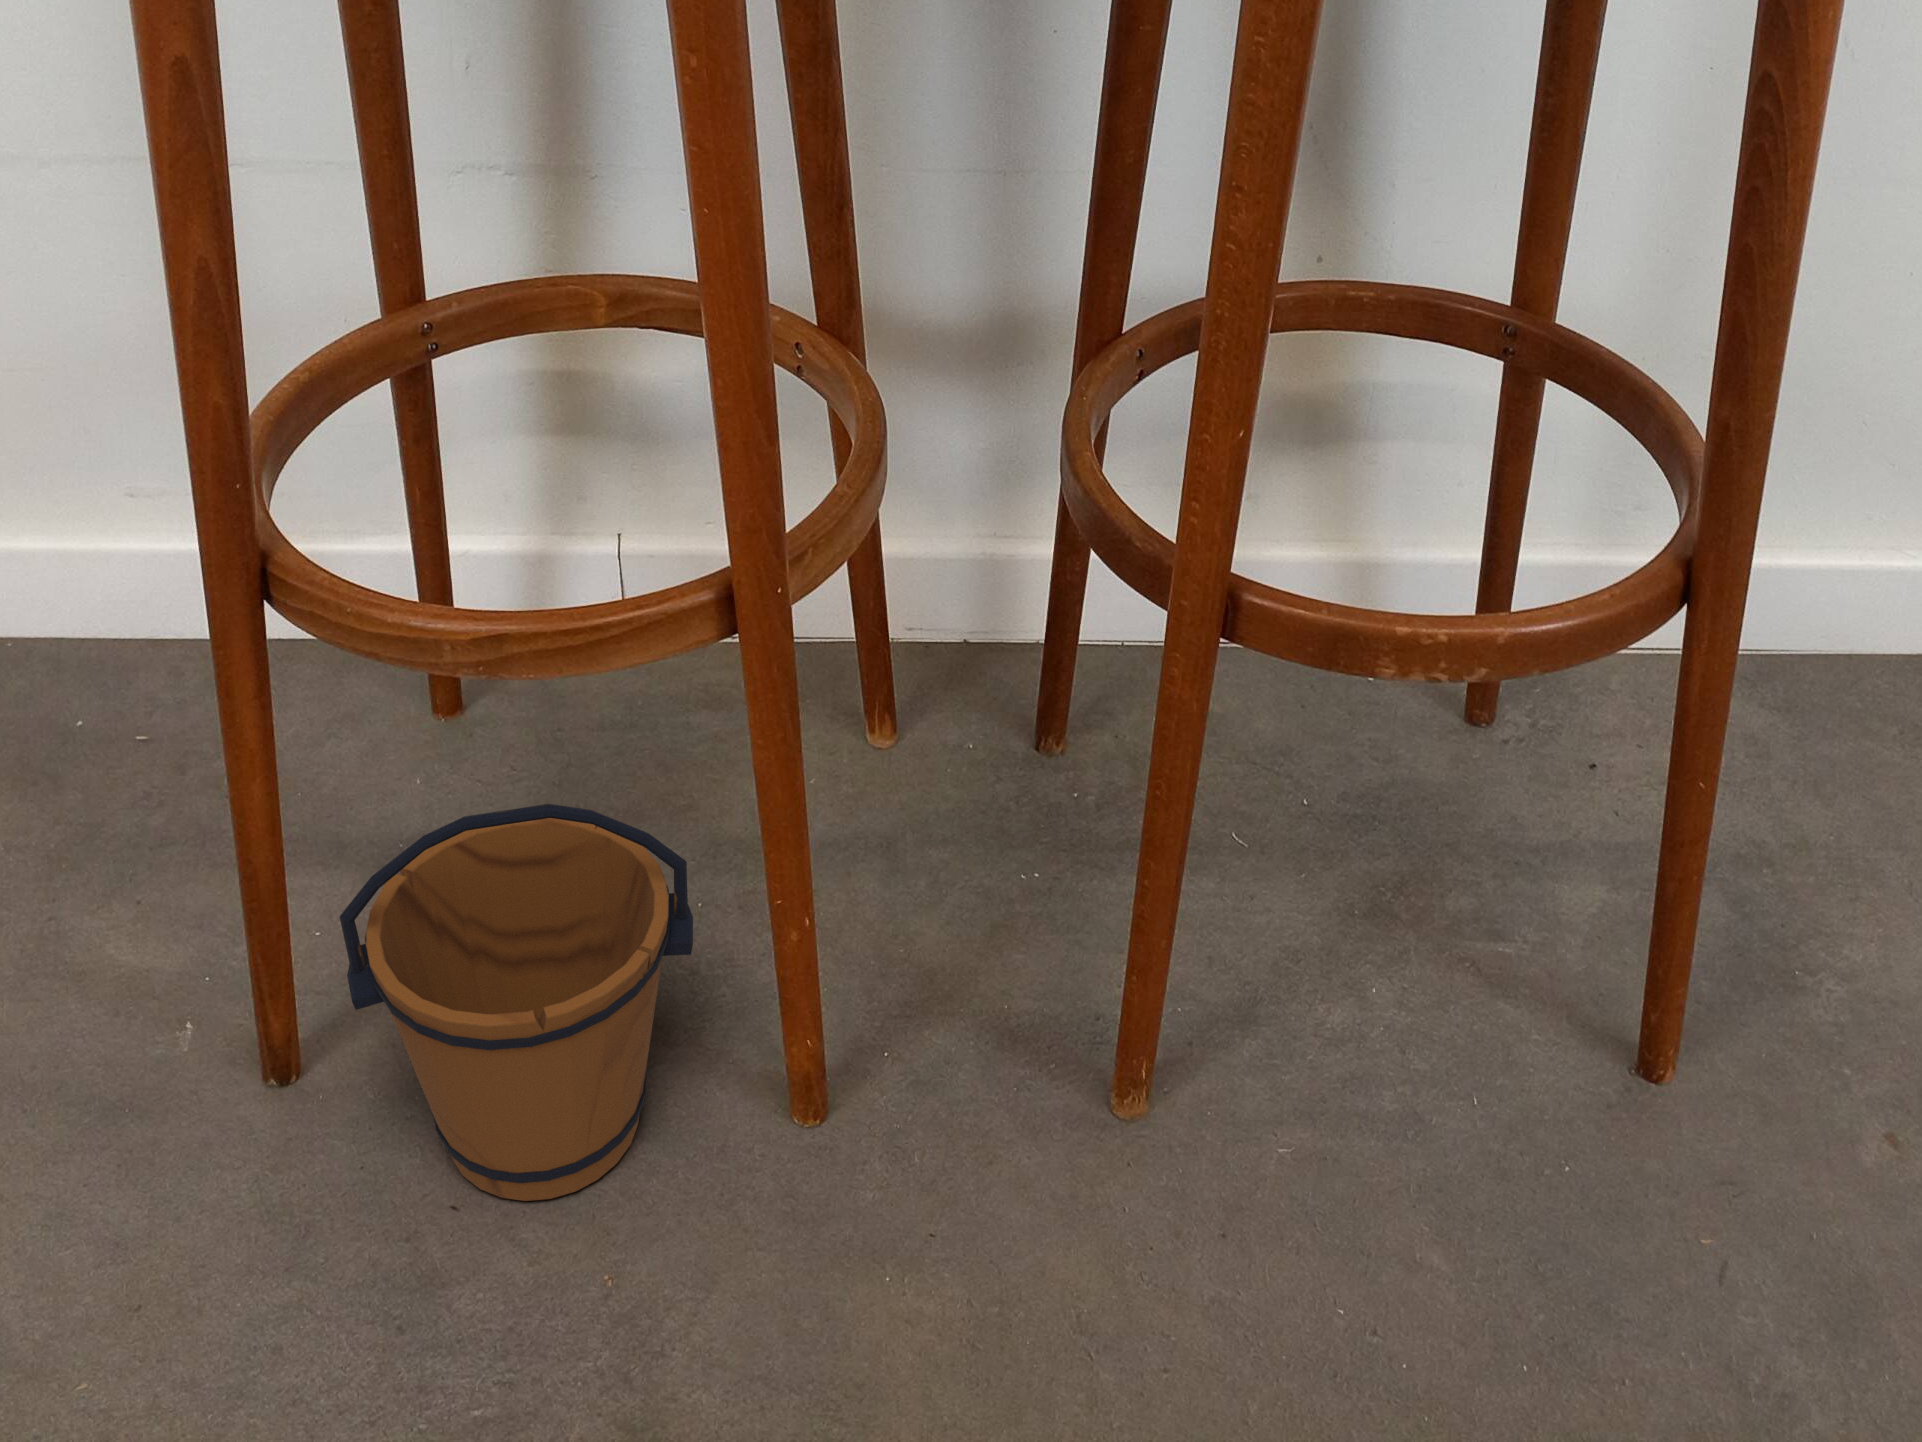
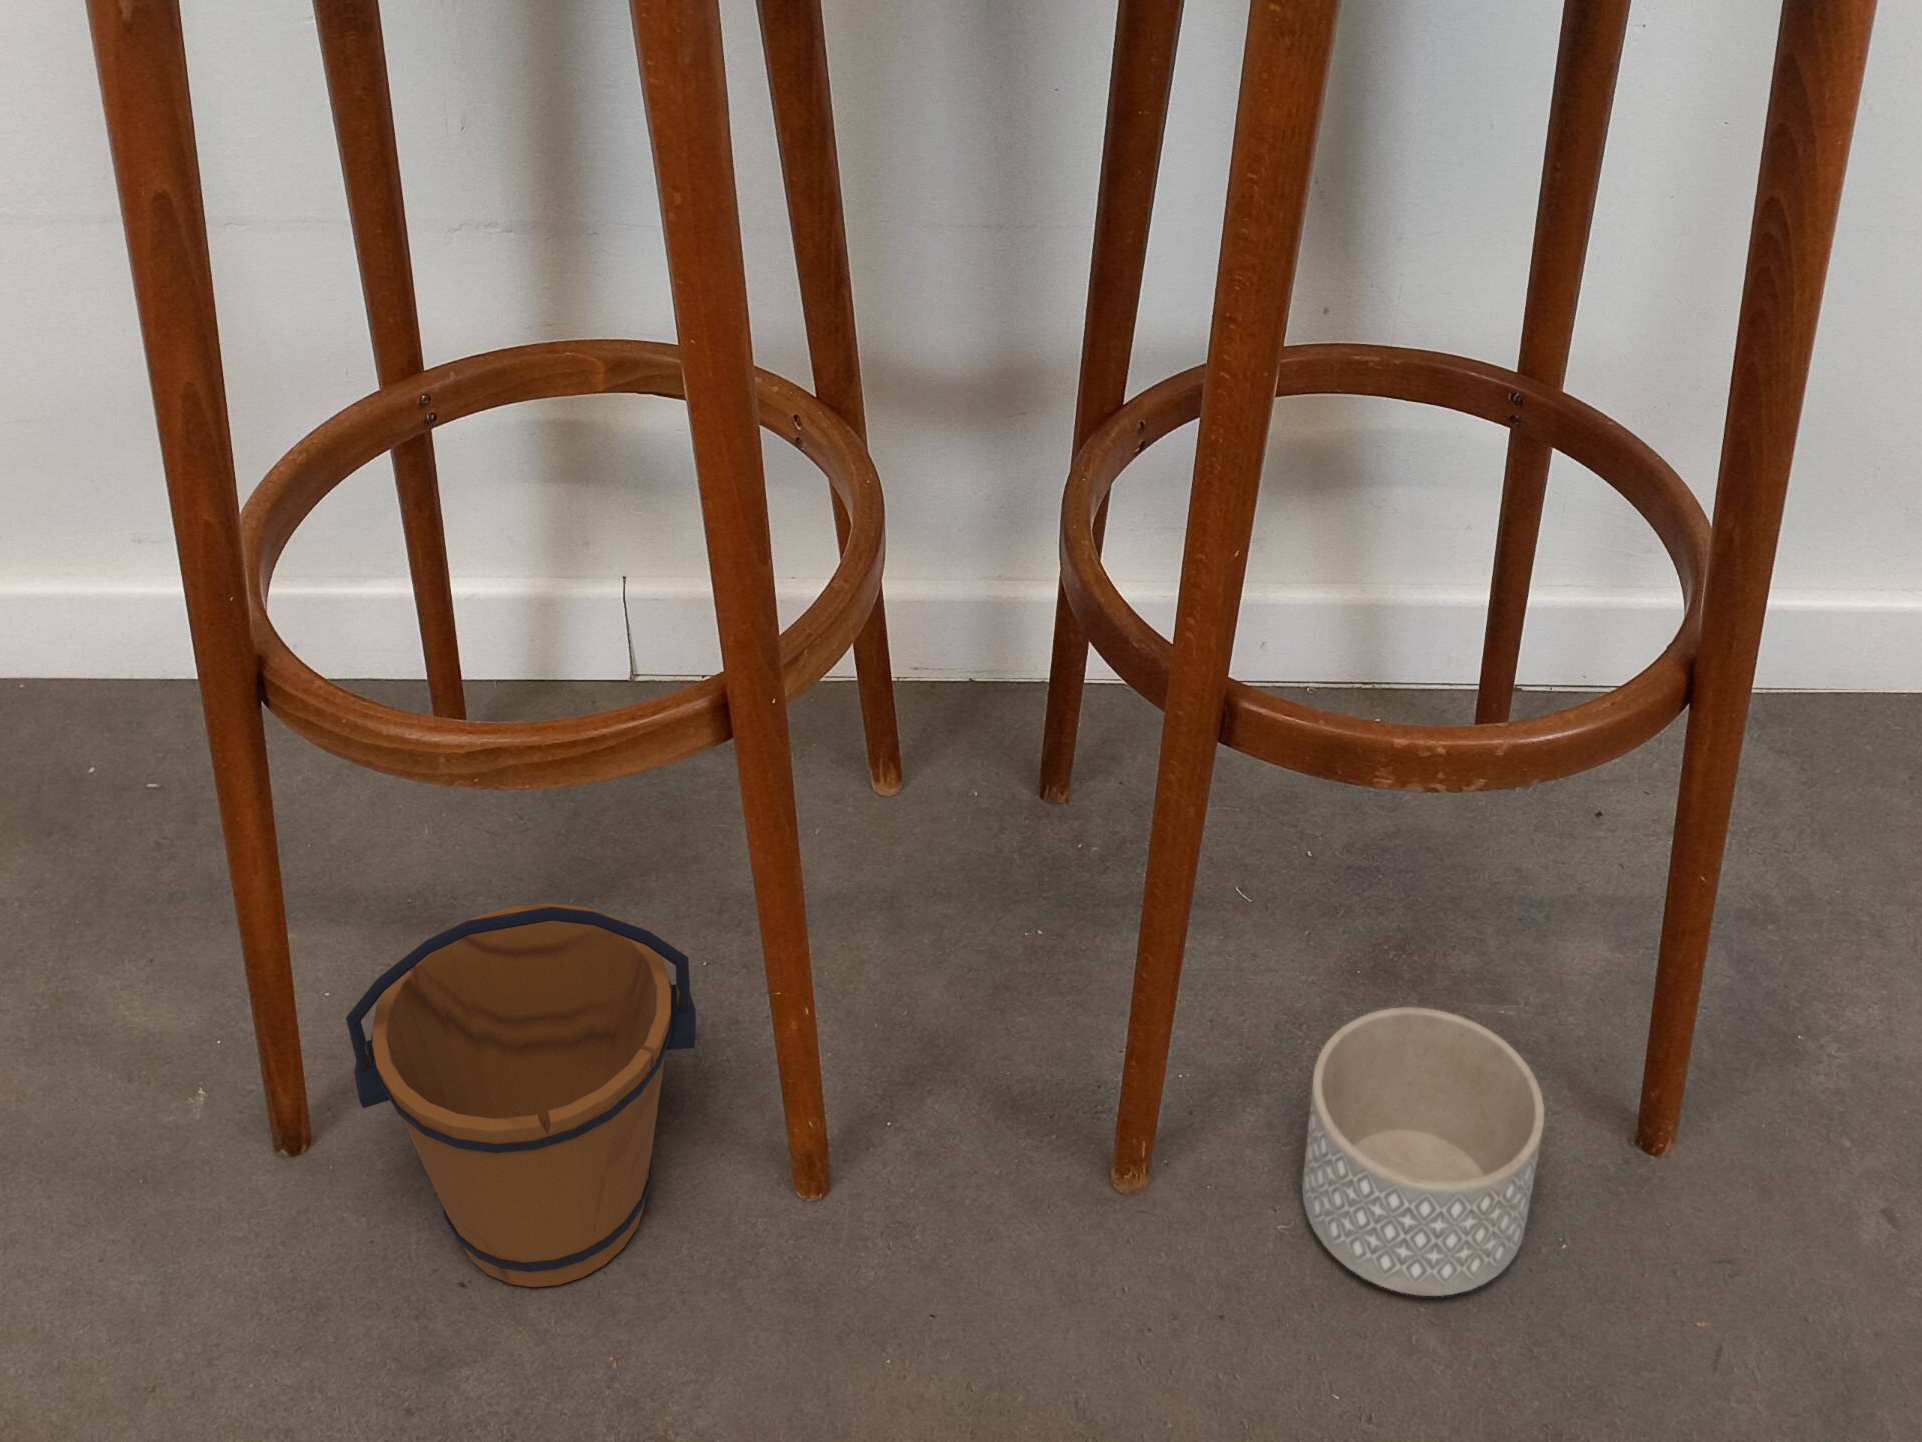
planter: none [1302,924,1547,1210] -> present [1302,1007,1544,1296]

